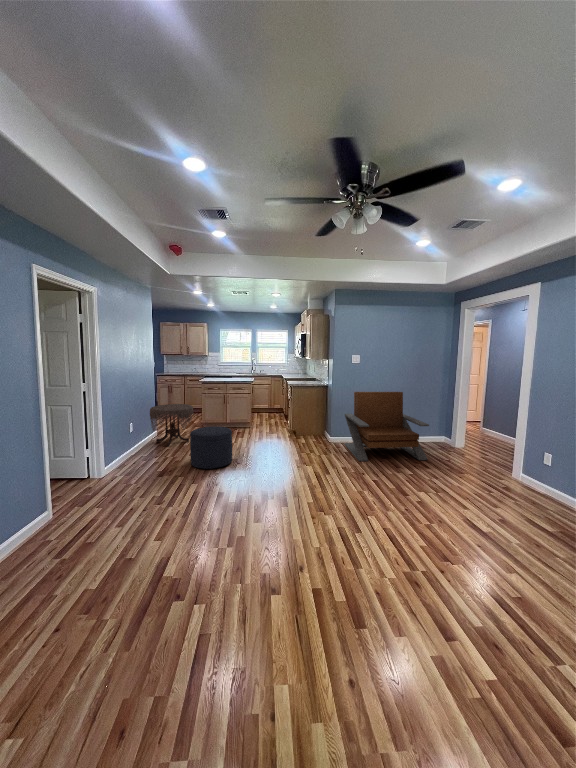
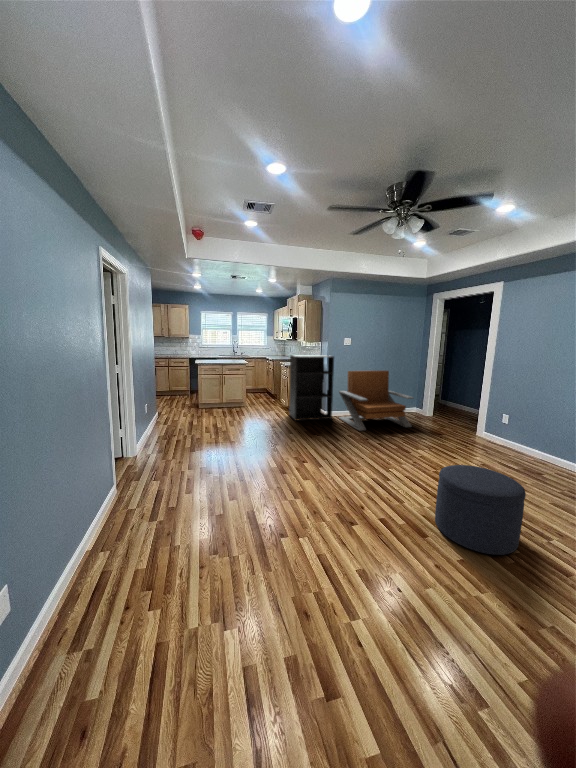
bookshelf: none [292,374,338,445] -> present [289,355,334,420]
side table: present [150,404,194,447] -> none [155,386,199,427]
ottoman: present [190,426,232,469] -> present [435,465,526,555]

